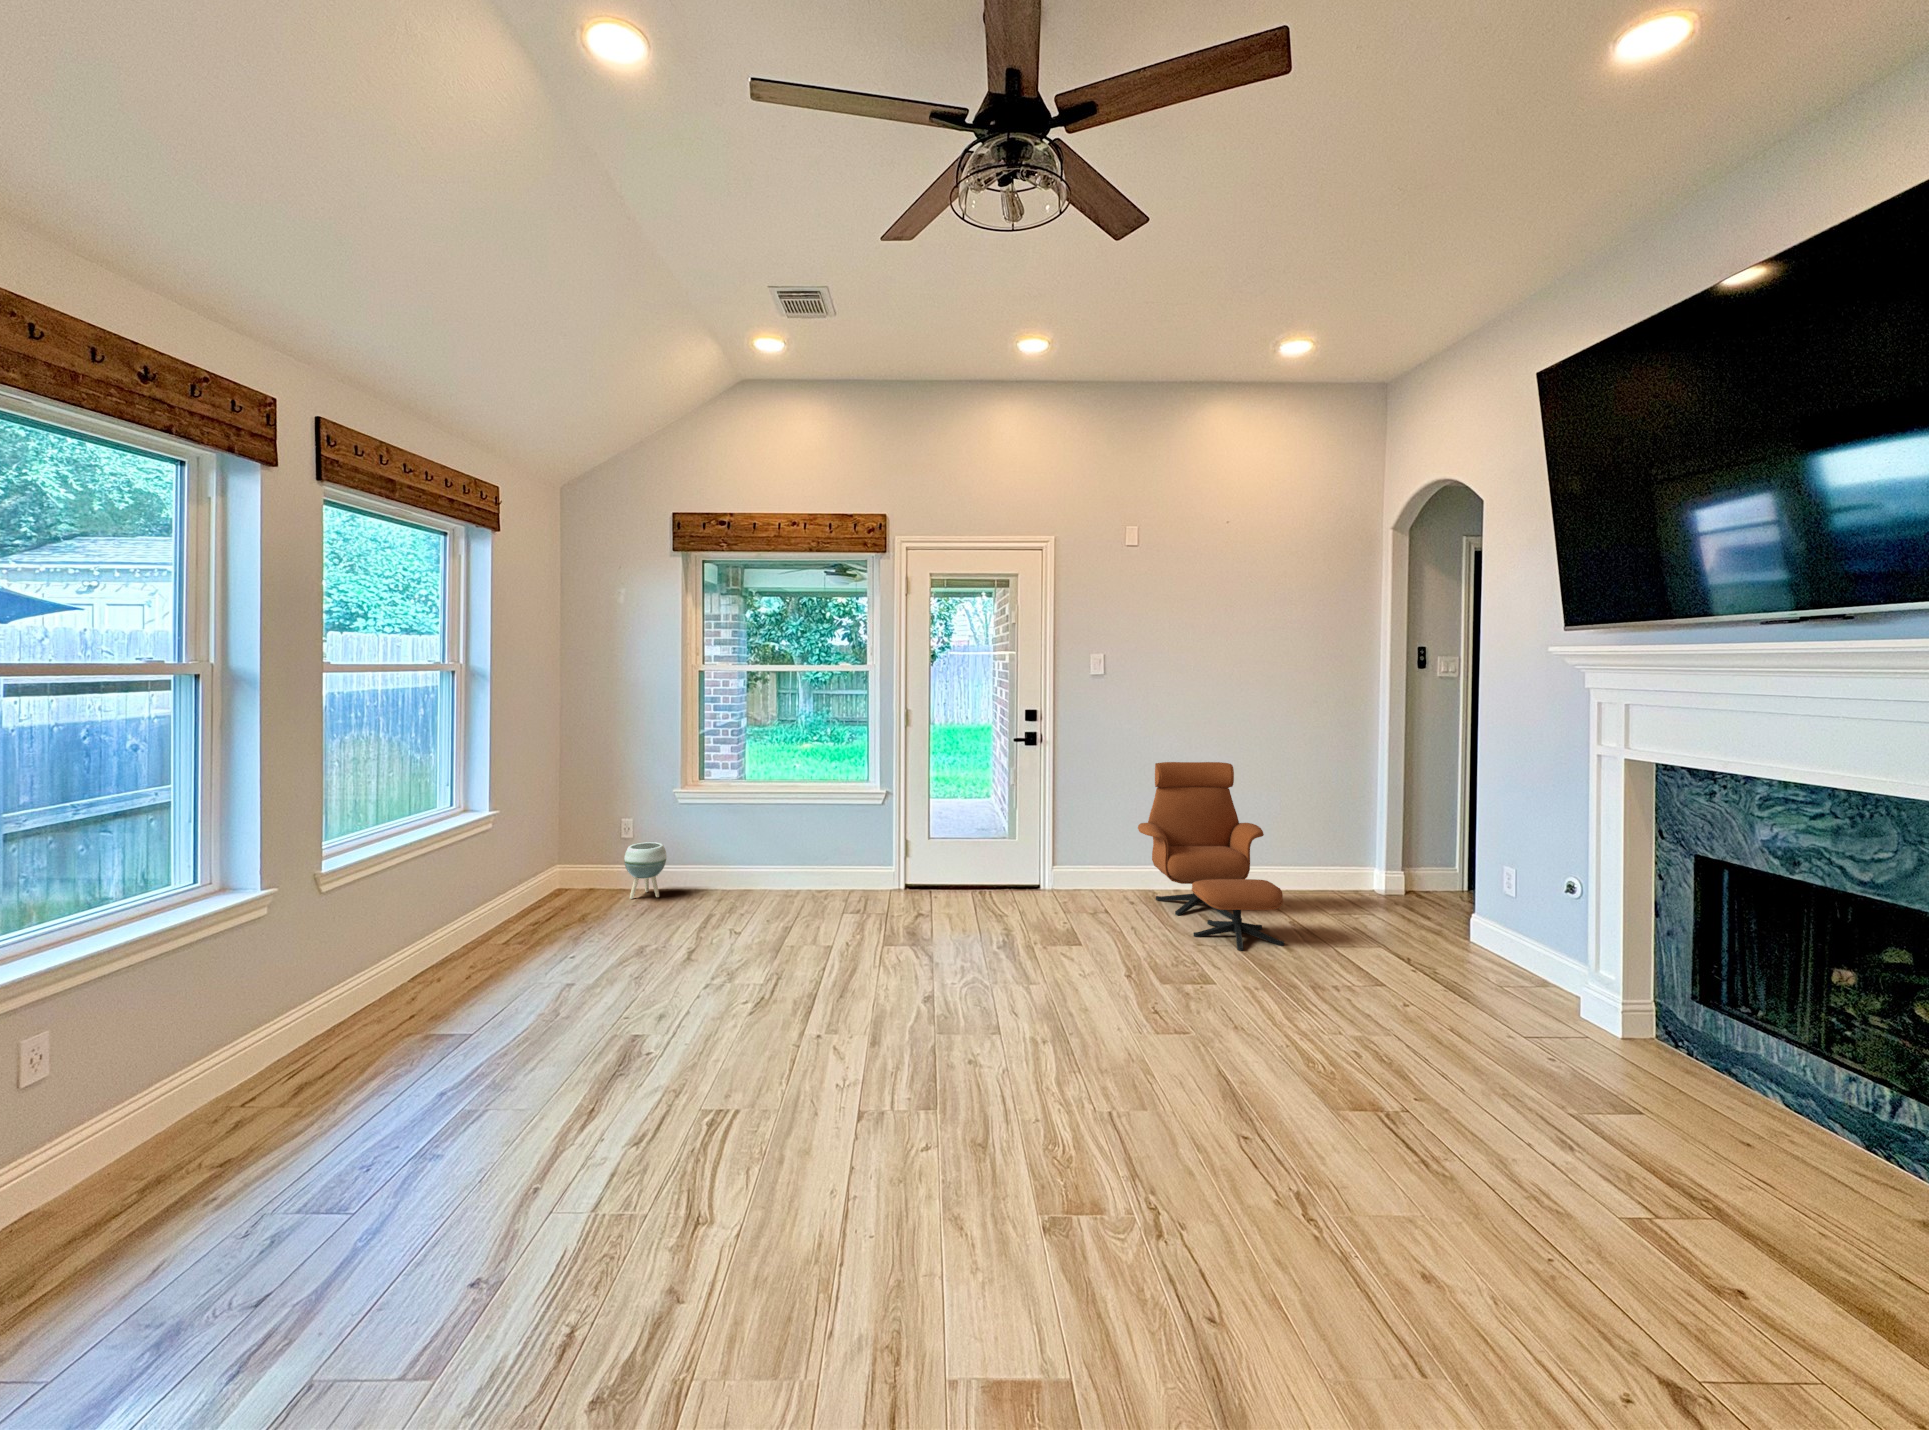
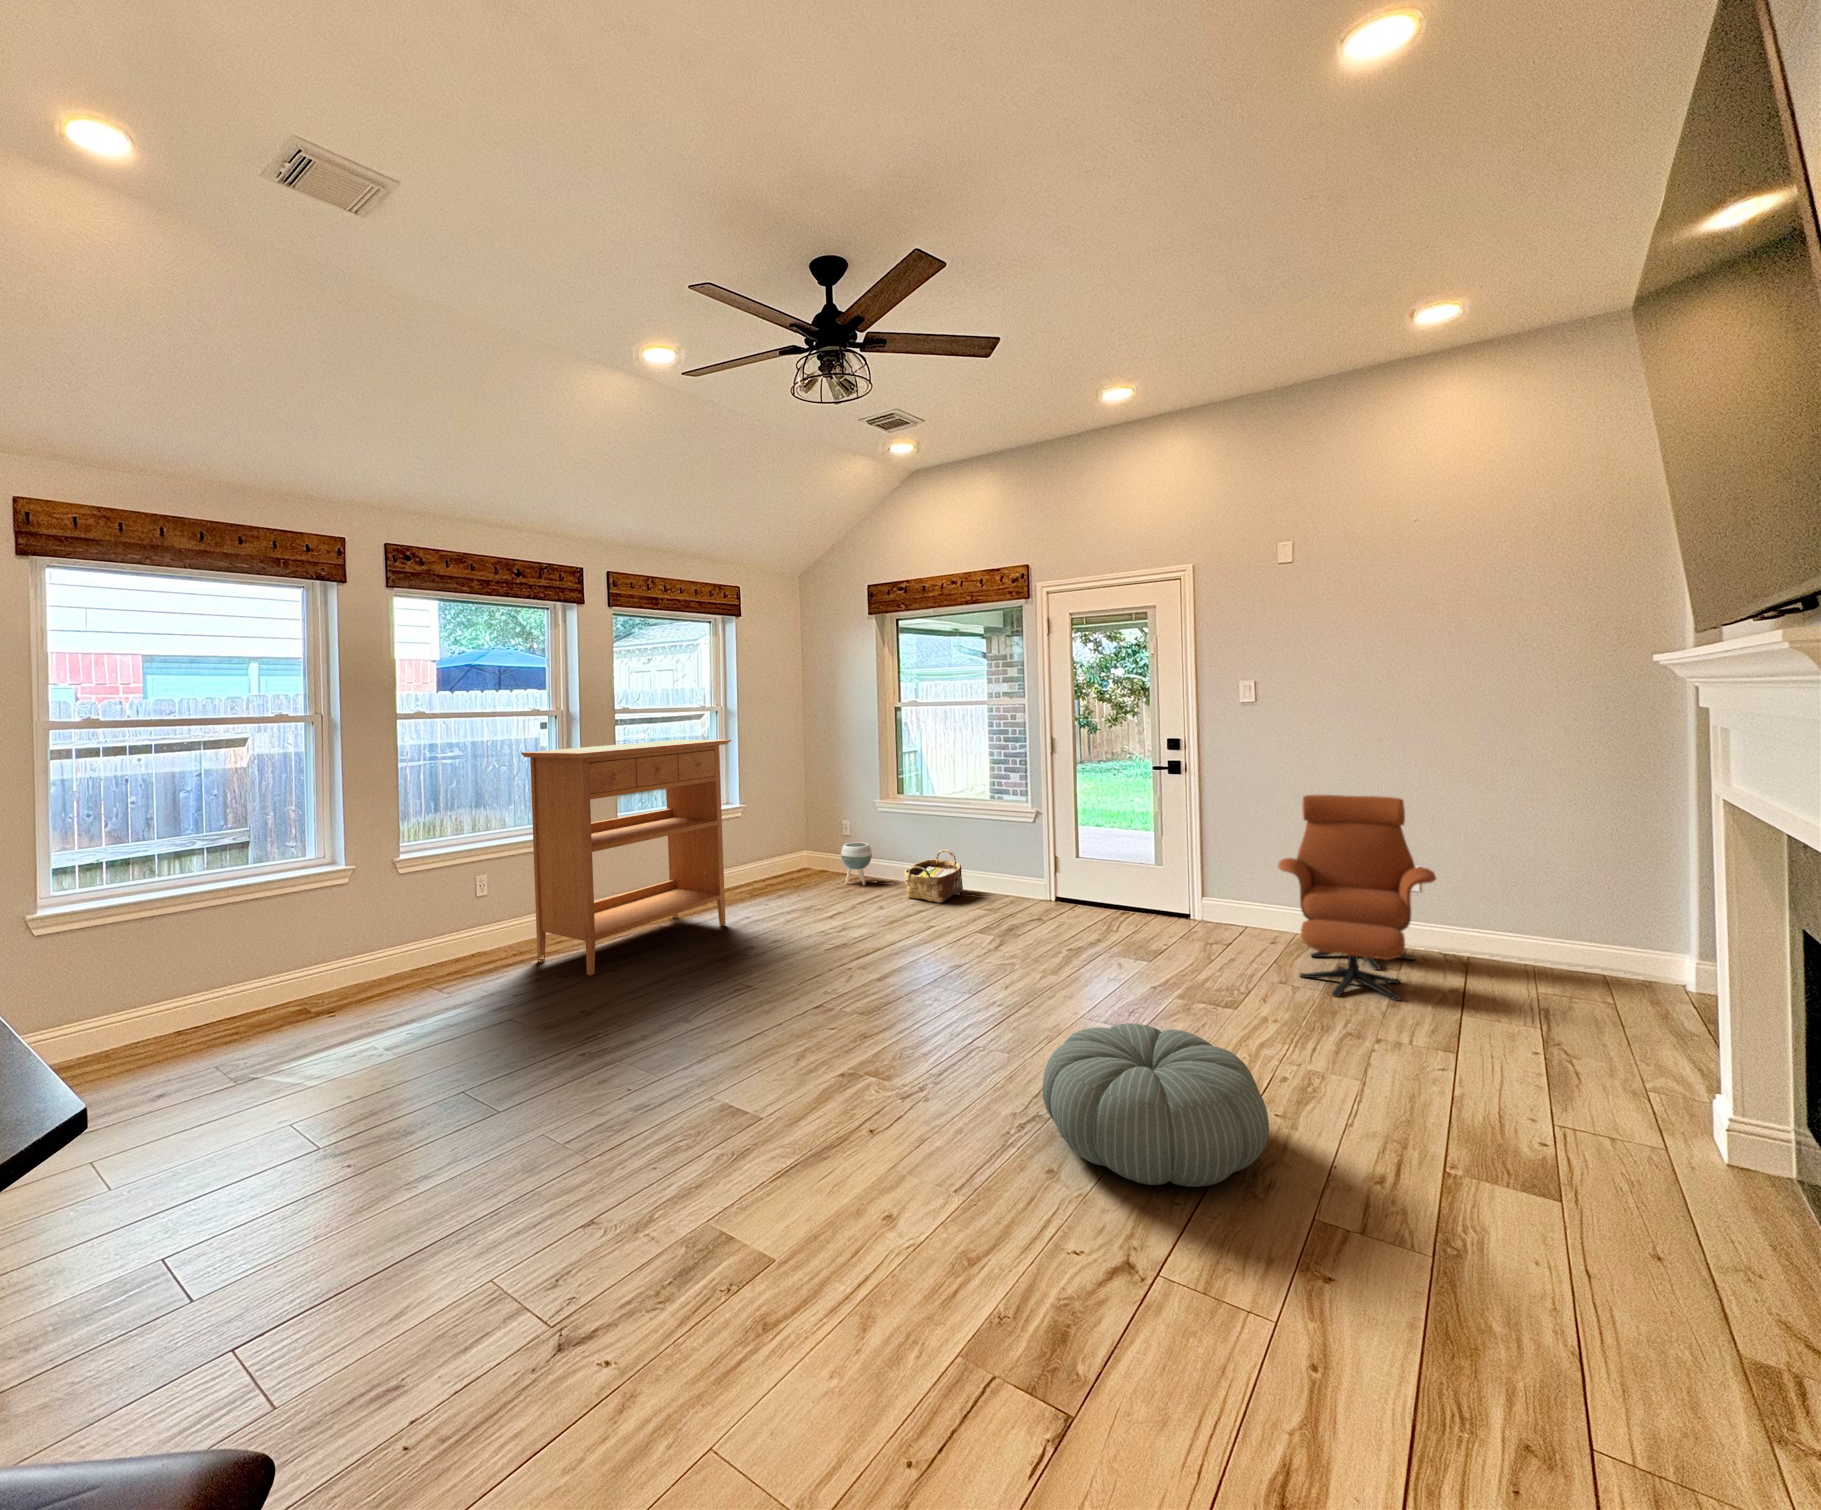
console table: none [148,707,529,1135] -> present [521,740,731,975]
woven basket: none [731,842,795,908] -> present [904,850,963,903]
pouf: none [1210,1023,1479,1220] -> present [1042,1023,1269,1187]

